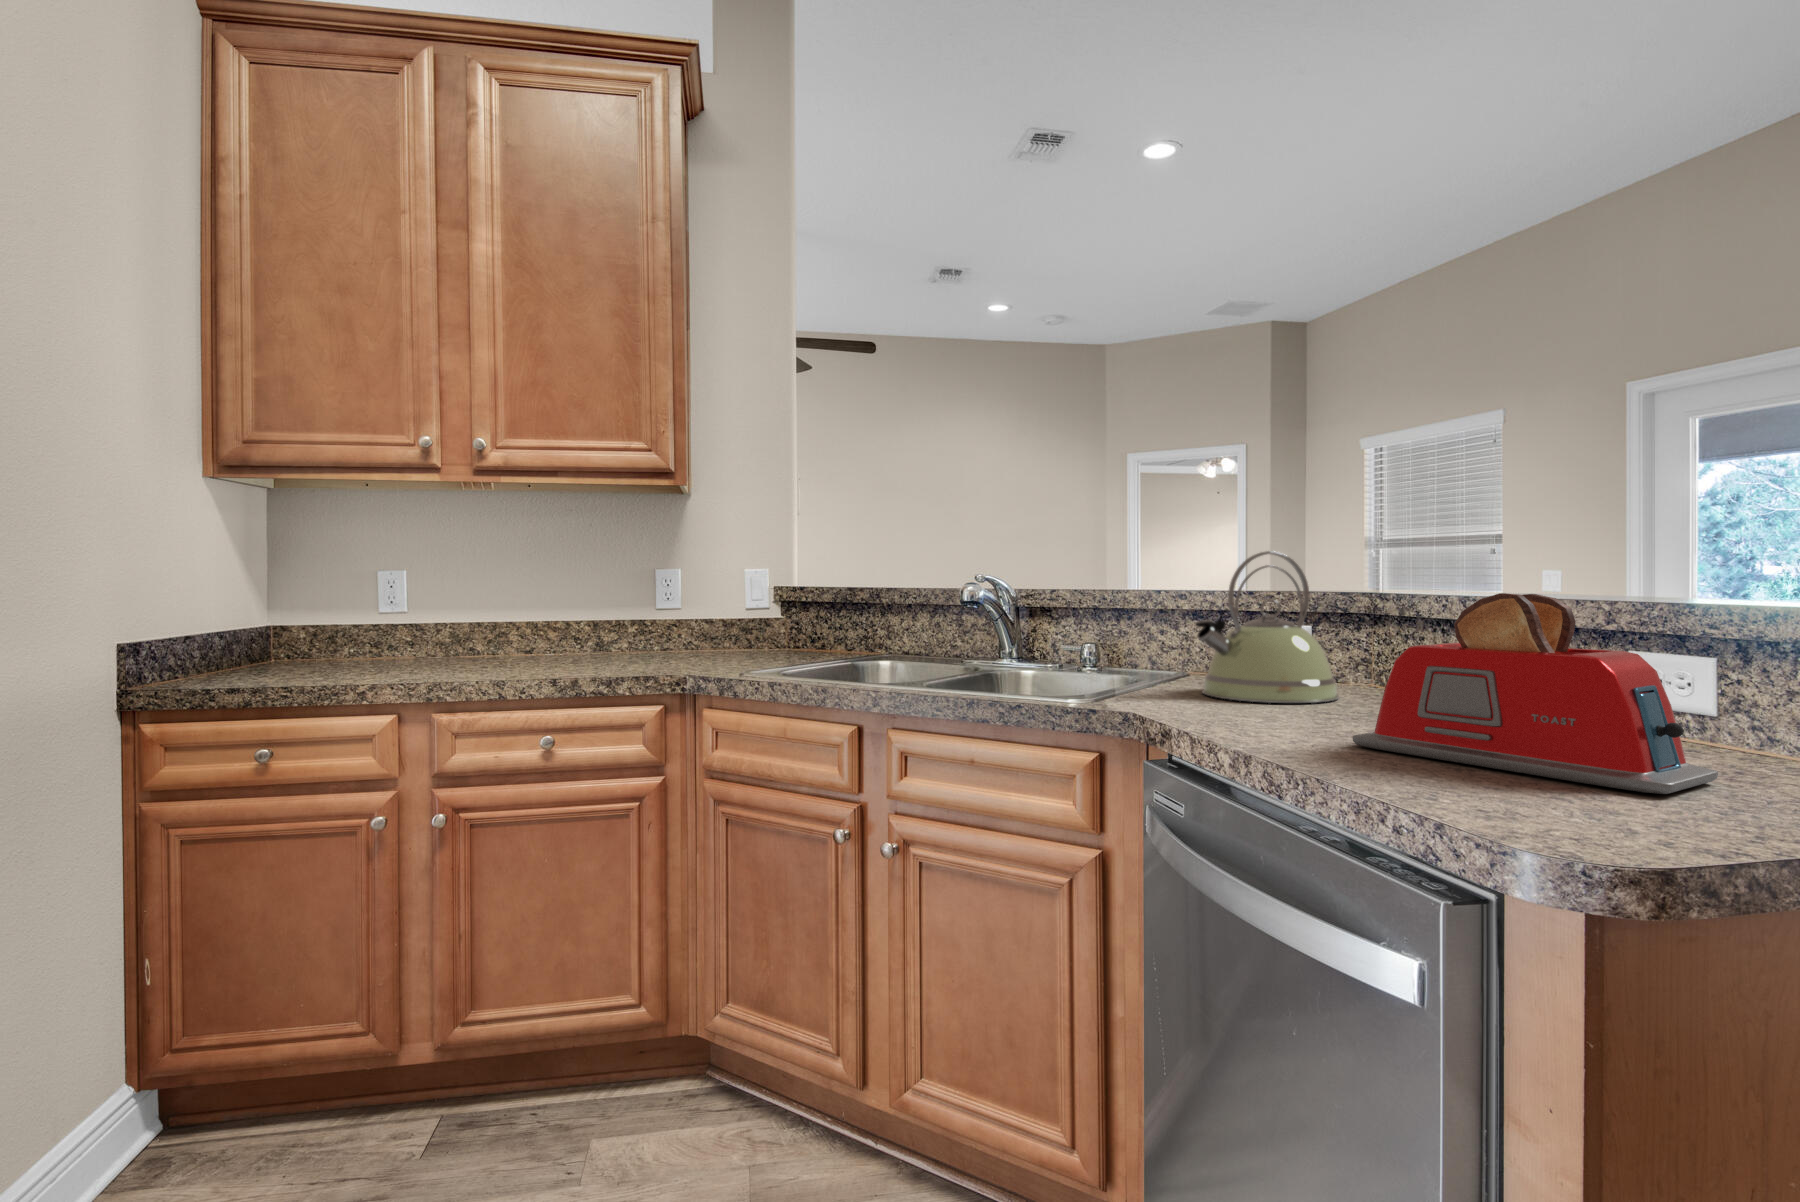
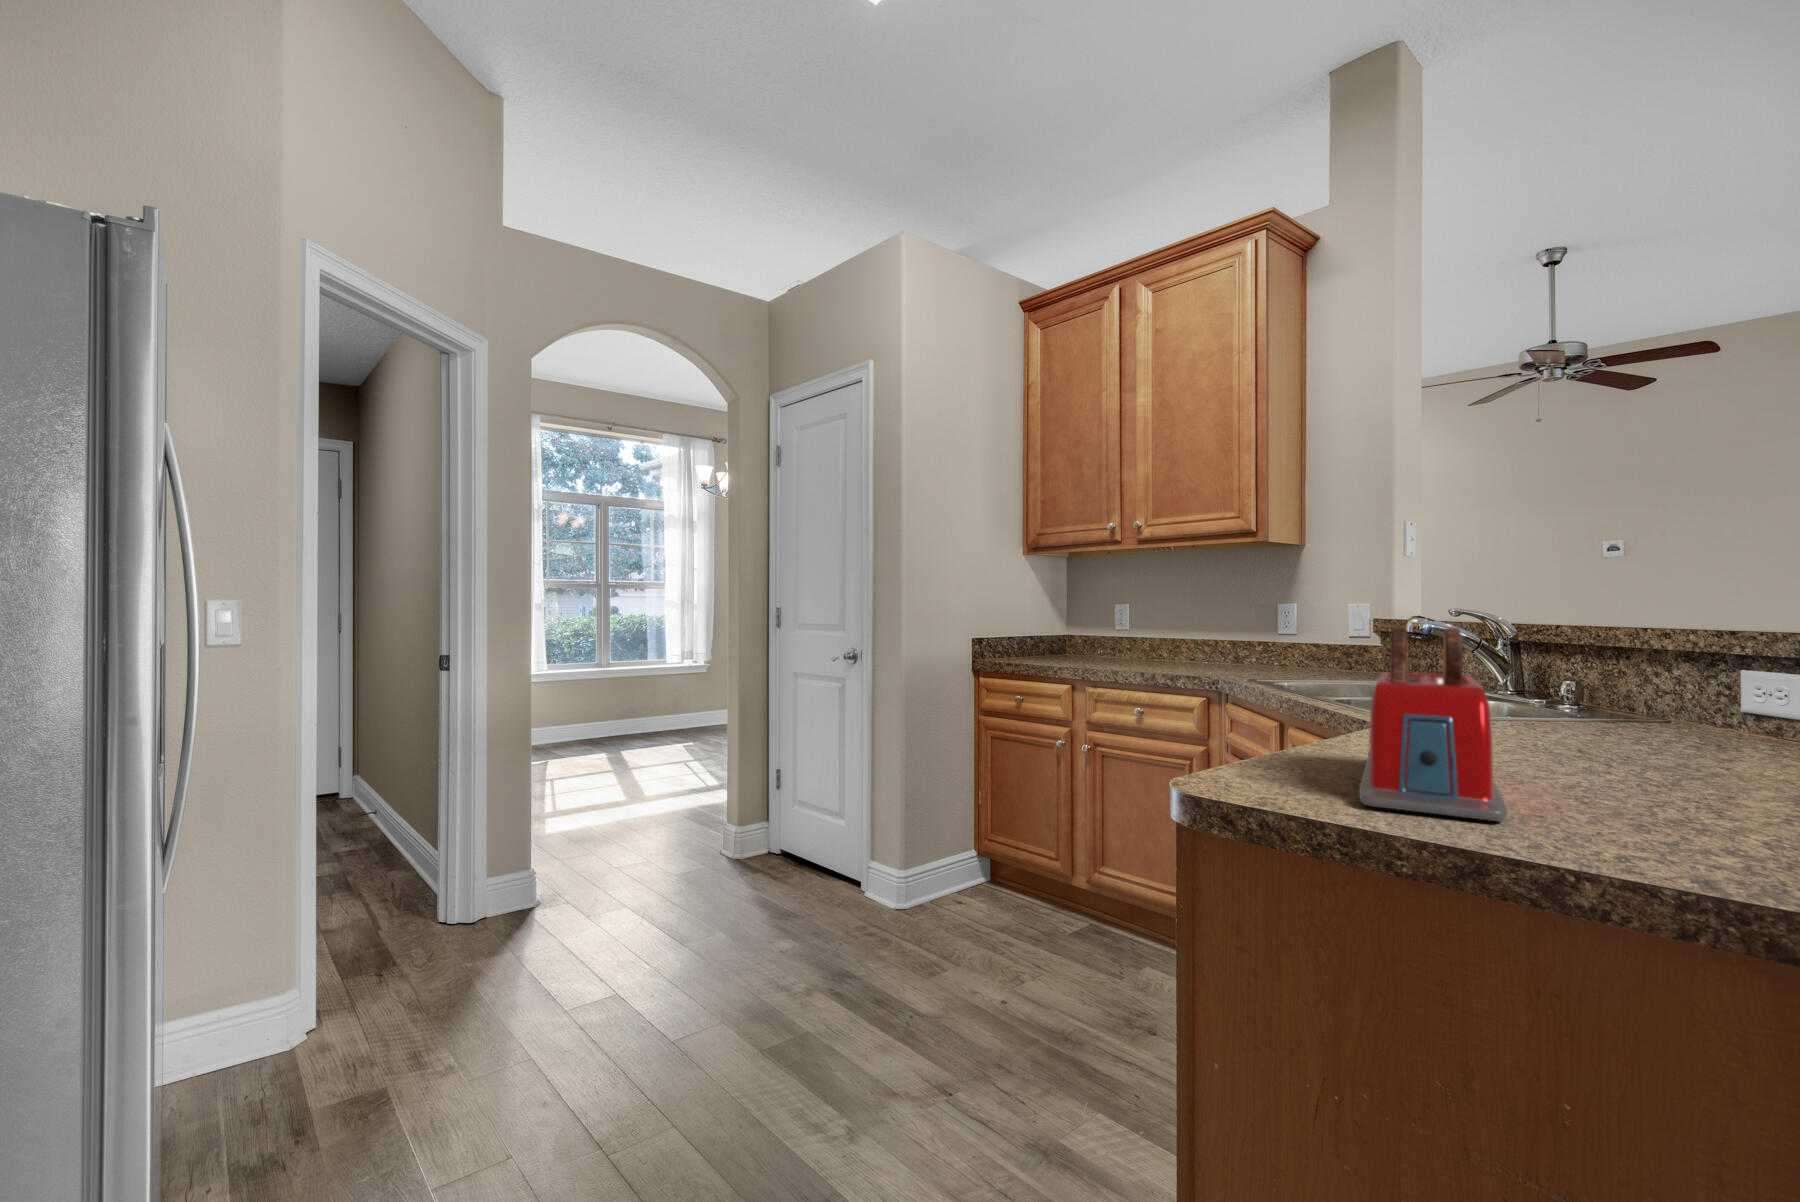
kettle: present [1195,551,1339,703] -> none [1506,583,1720,756]

